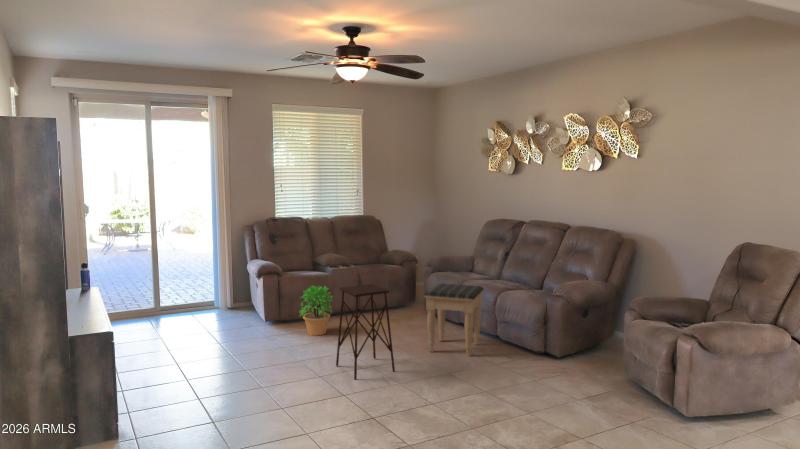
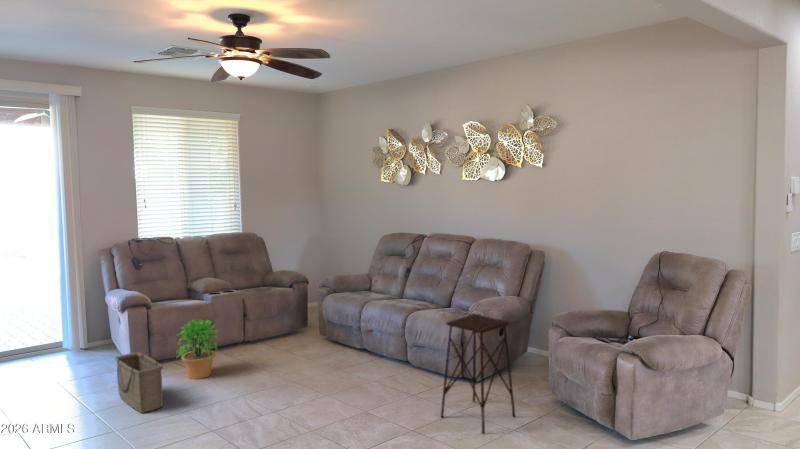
footstool: present [424,283,484,356] -> none [330,308,394,389]
side table: present [336,284,395,380] -> present [441,314,515,434]
basket: none [251,308,287,355] -> present [115,352,163,413]

